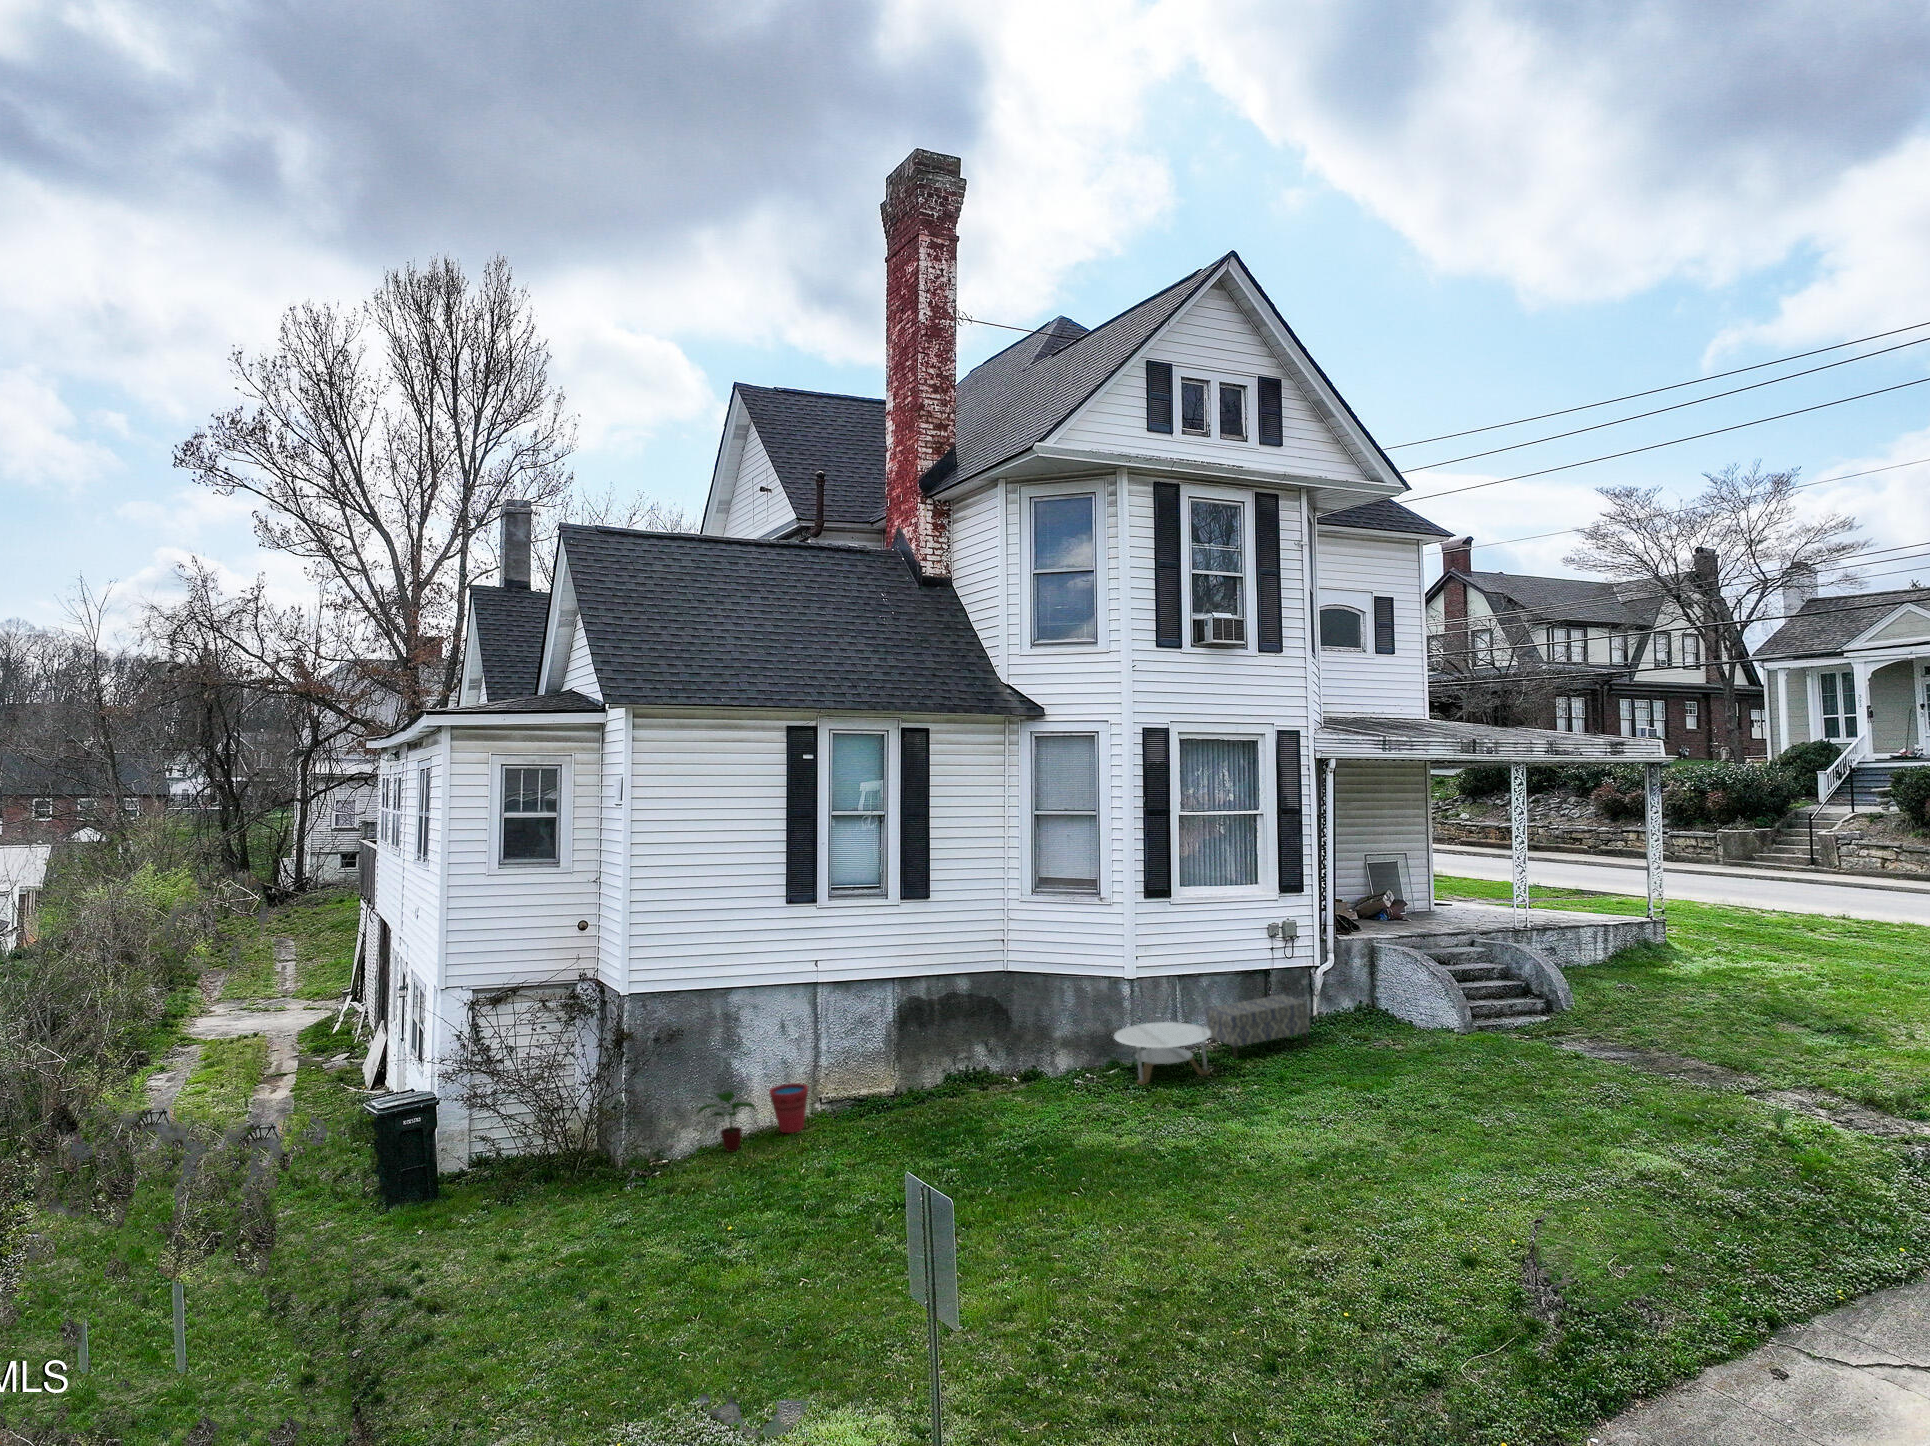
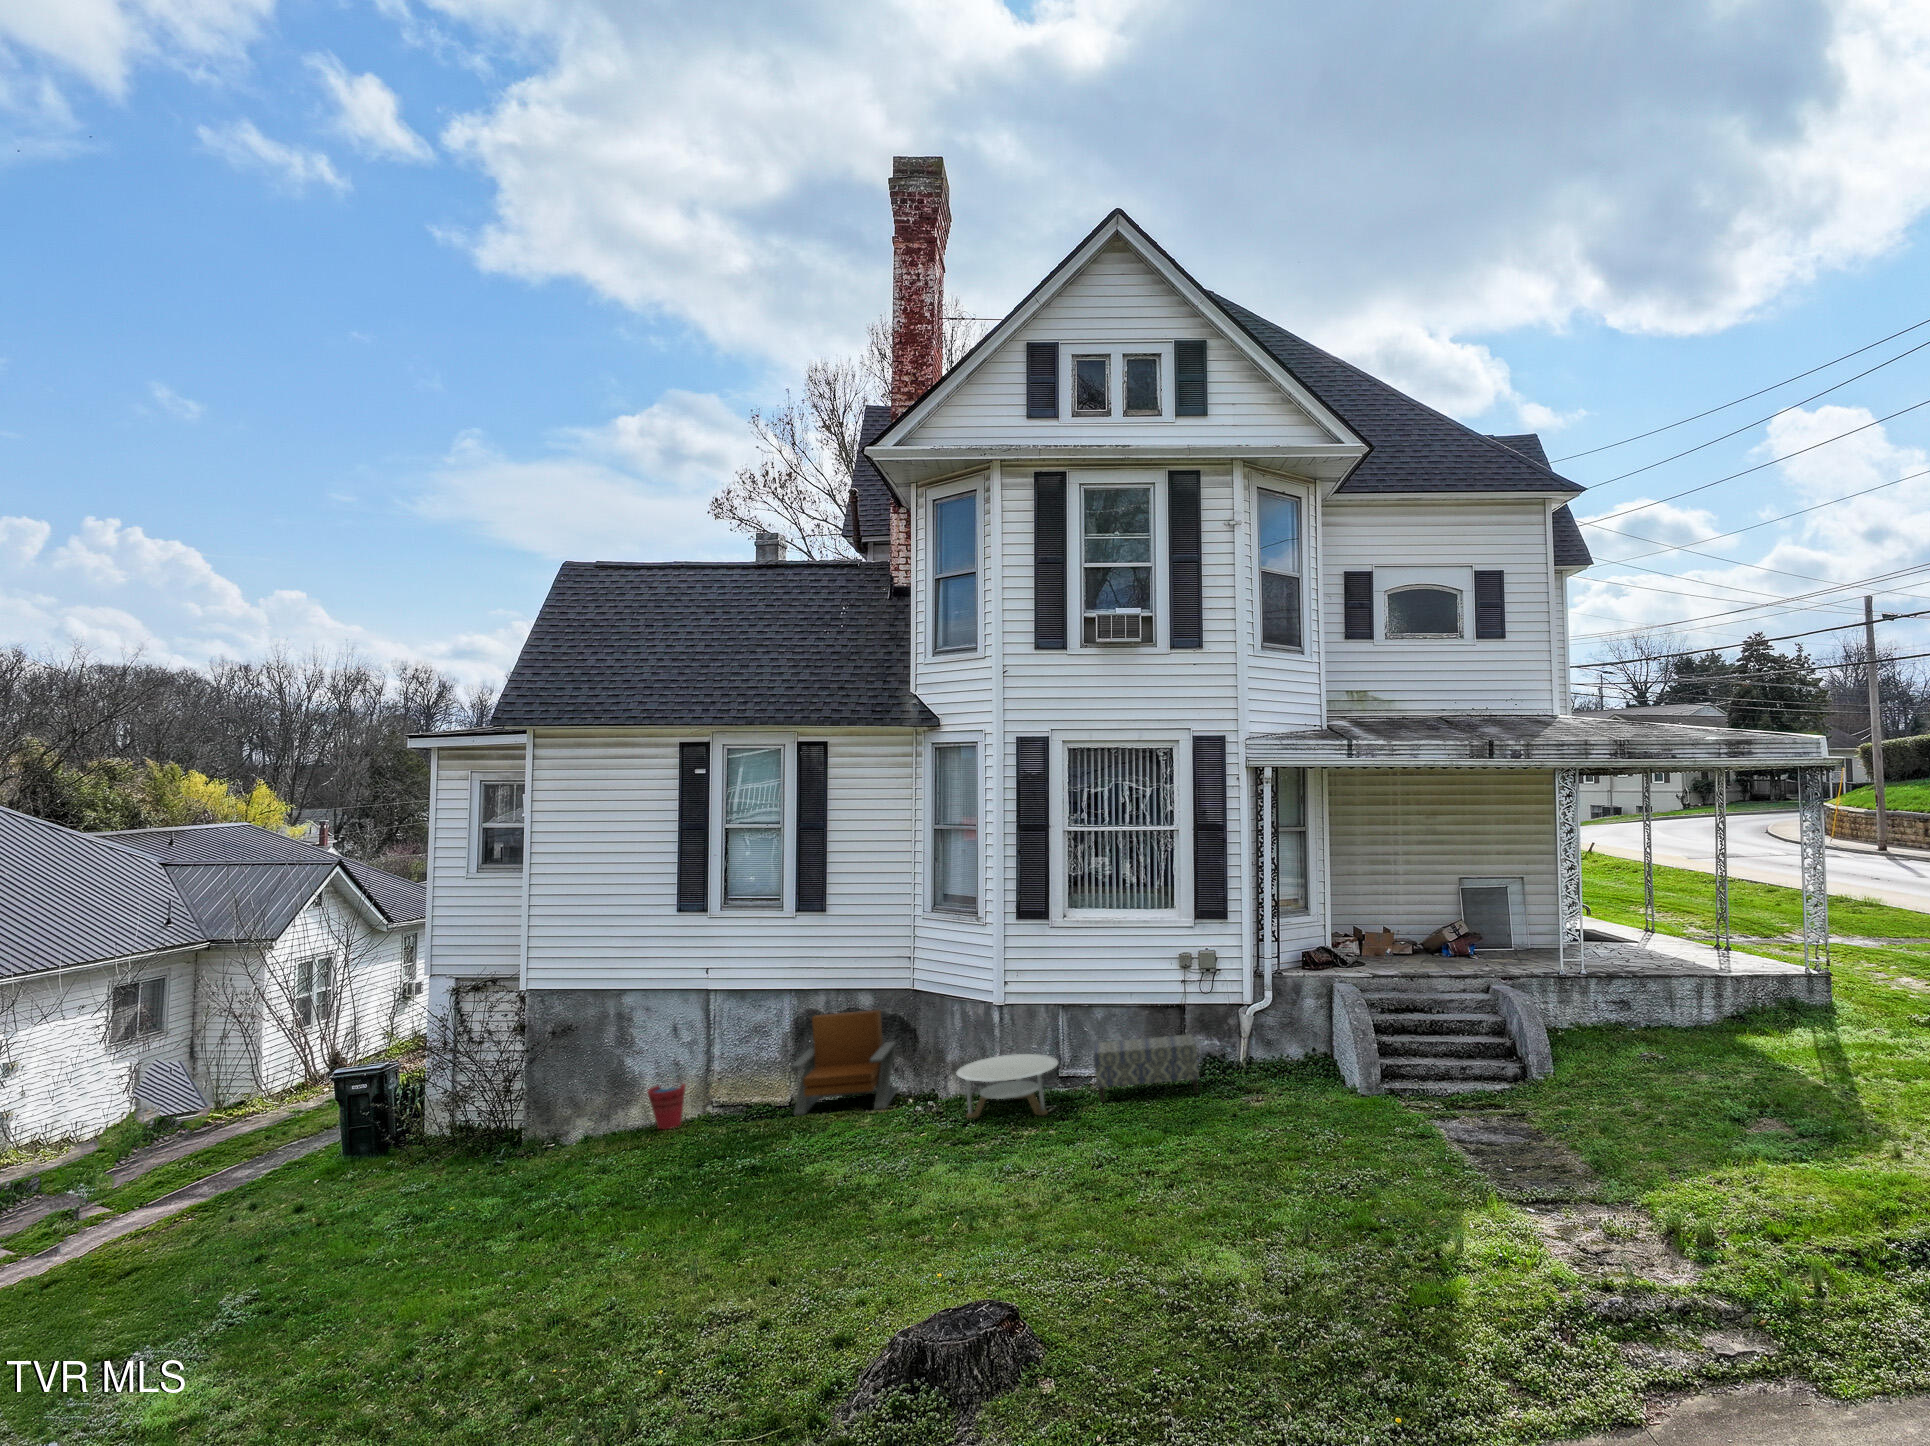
lounge chair: none [920,992,1035,1102] -> present [790,1010,899,1115]
potted plant: present [698,1091,756,1152] -> none [567,1084,627,1141]

